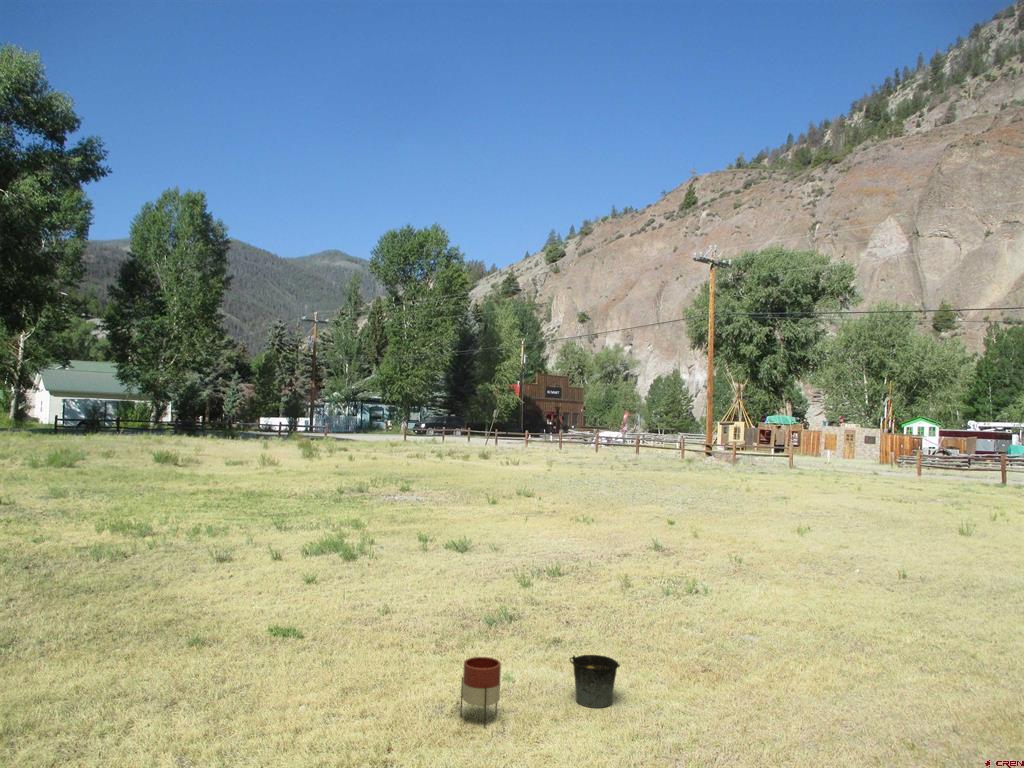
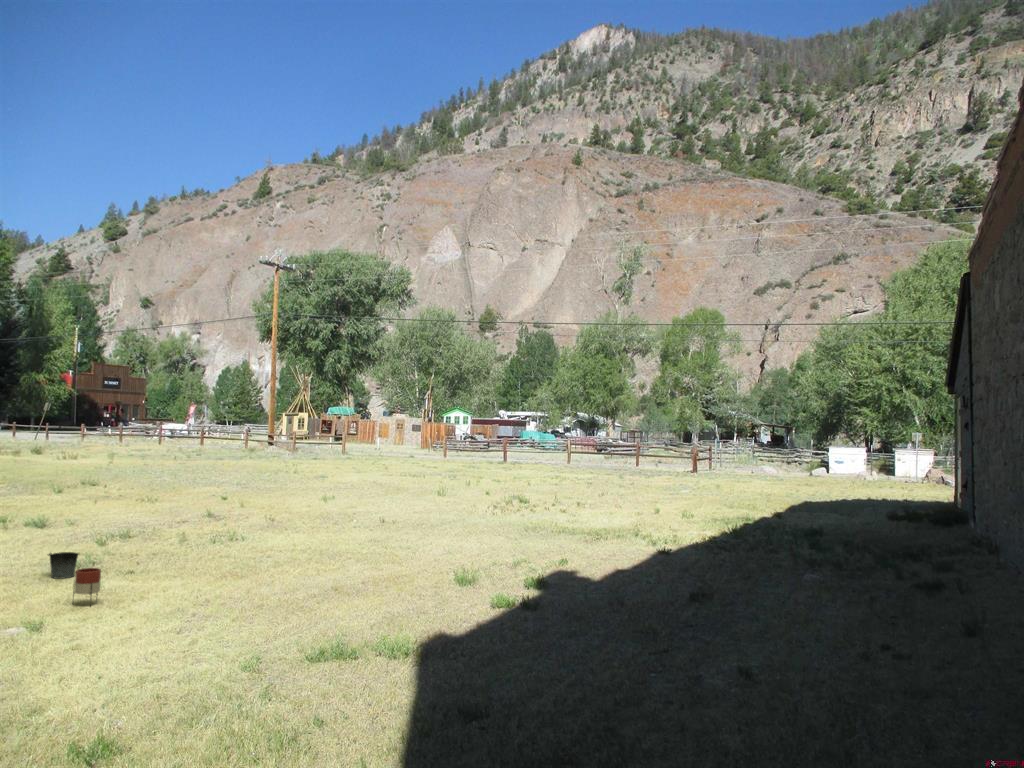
bucket: present [570,655,620,708] -> present [49,552,79,579]

